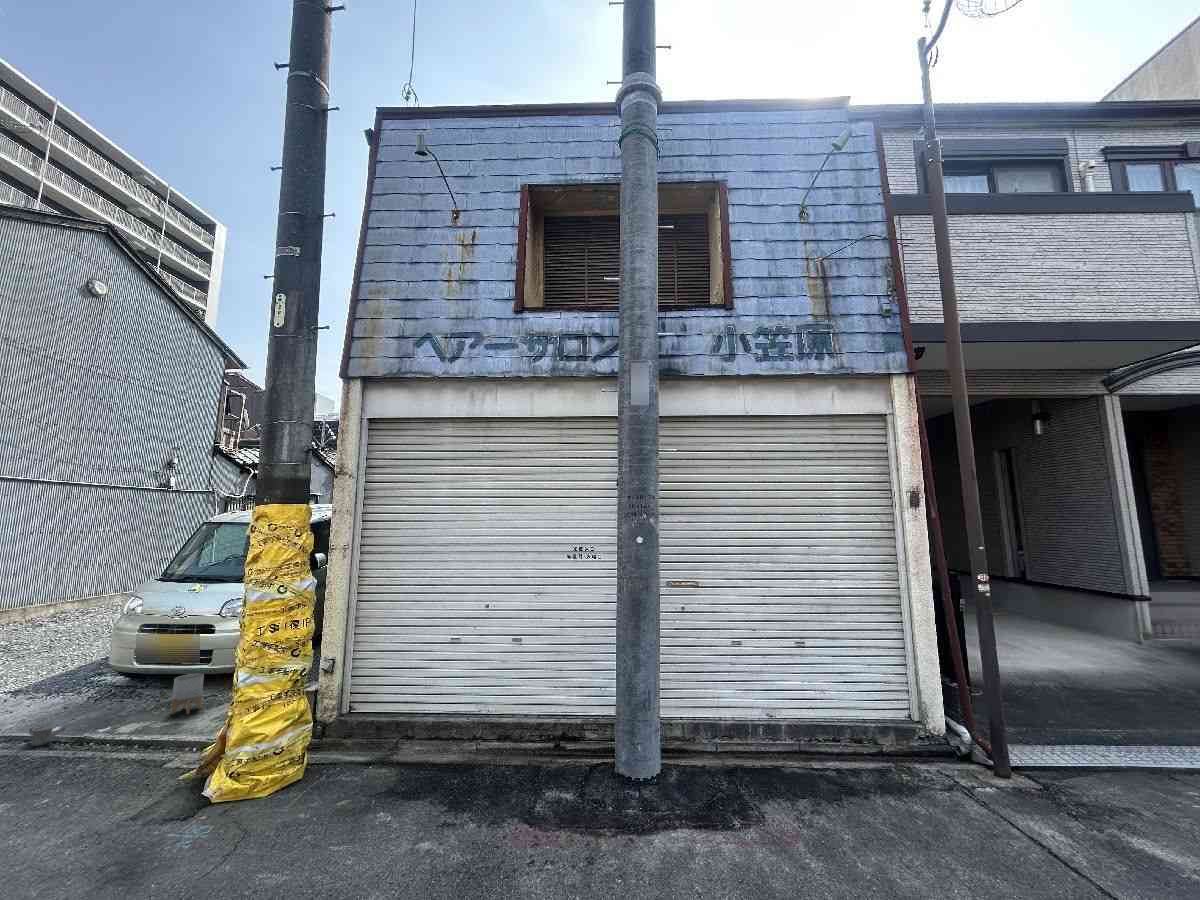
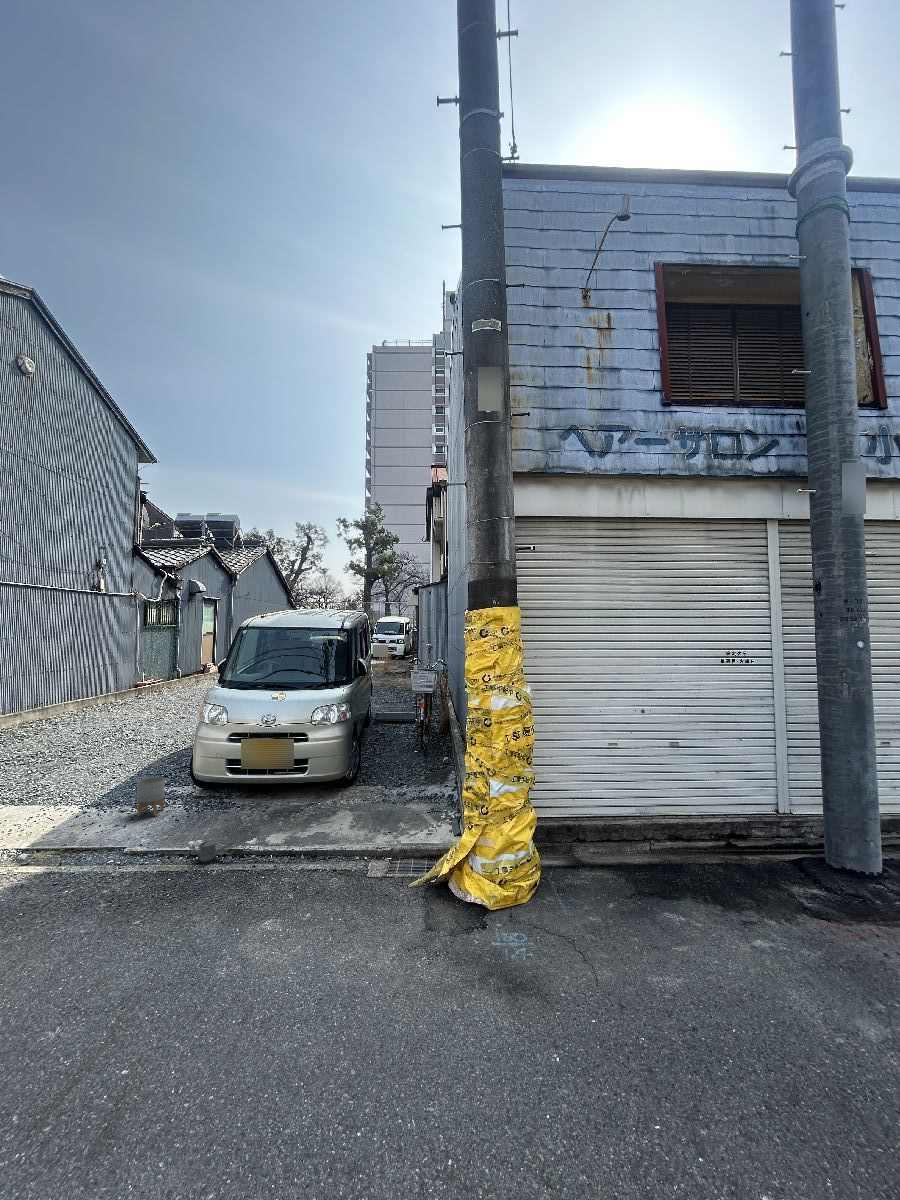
planter: present [171,674,204,714] -> present [137,777,165,817]

